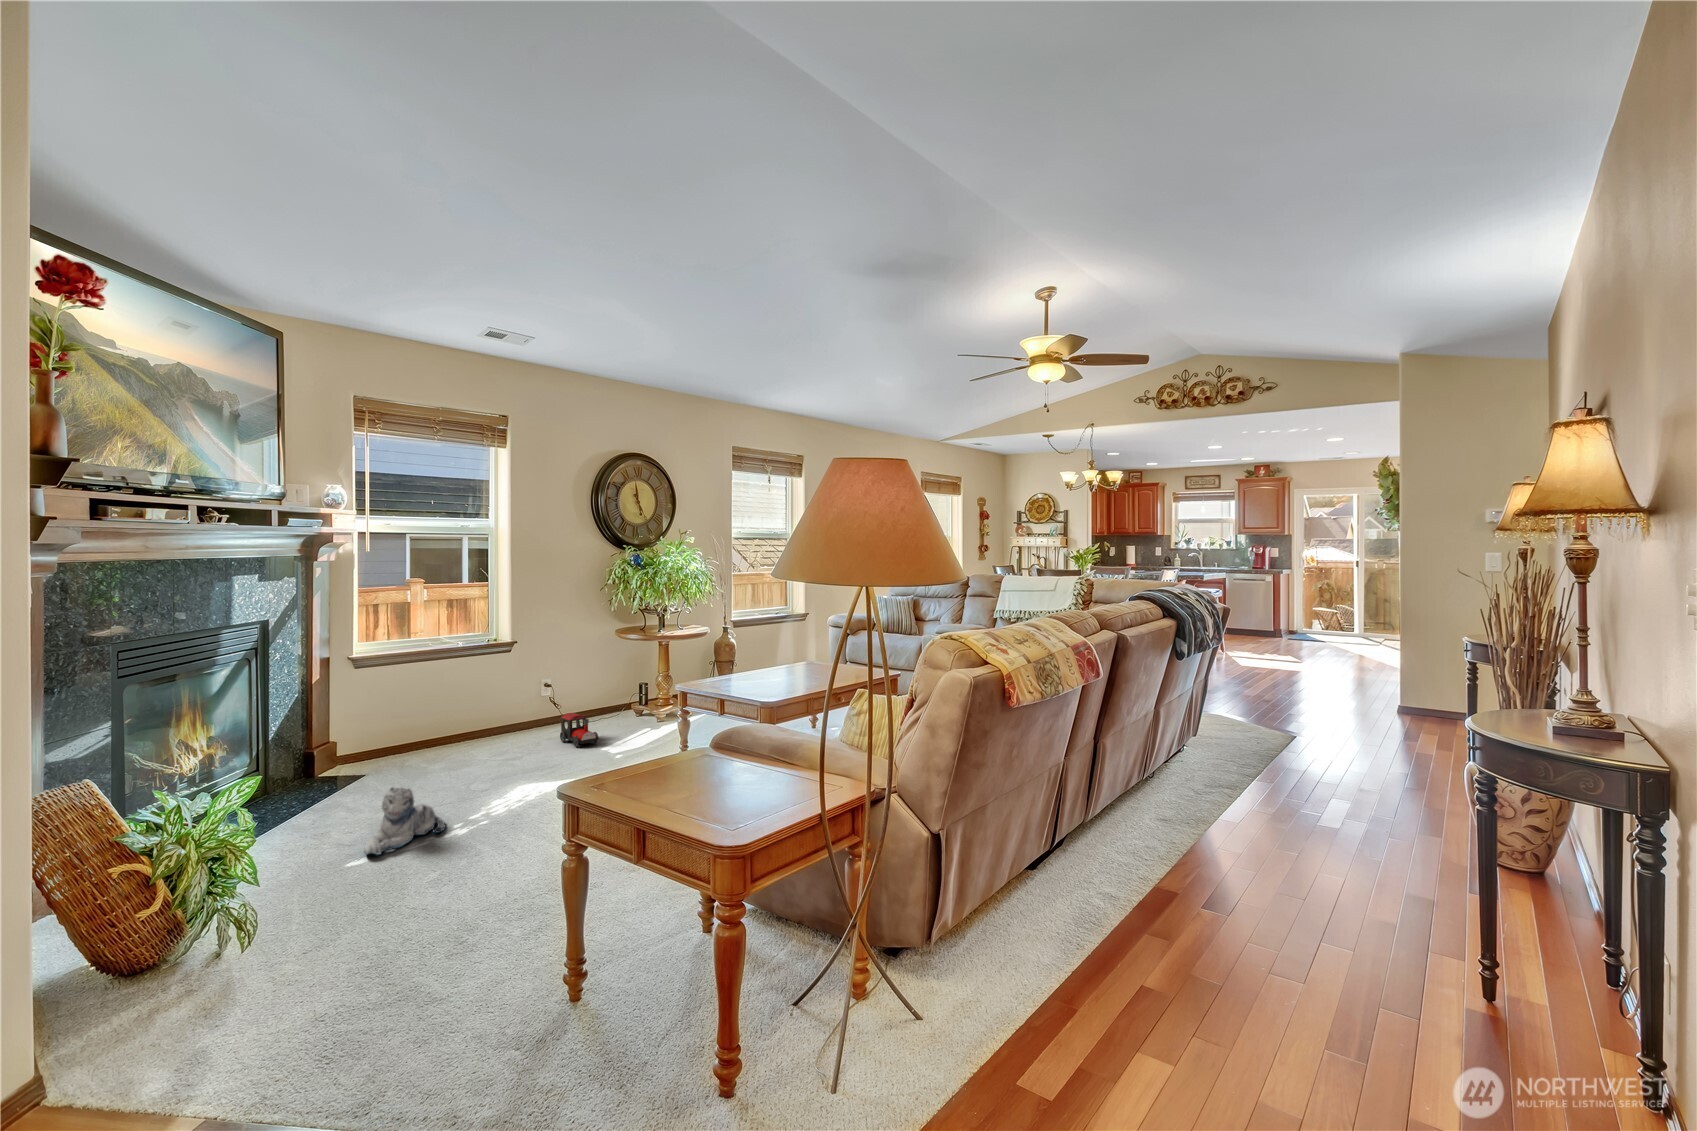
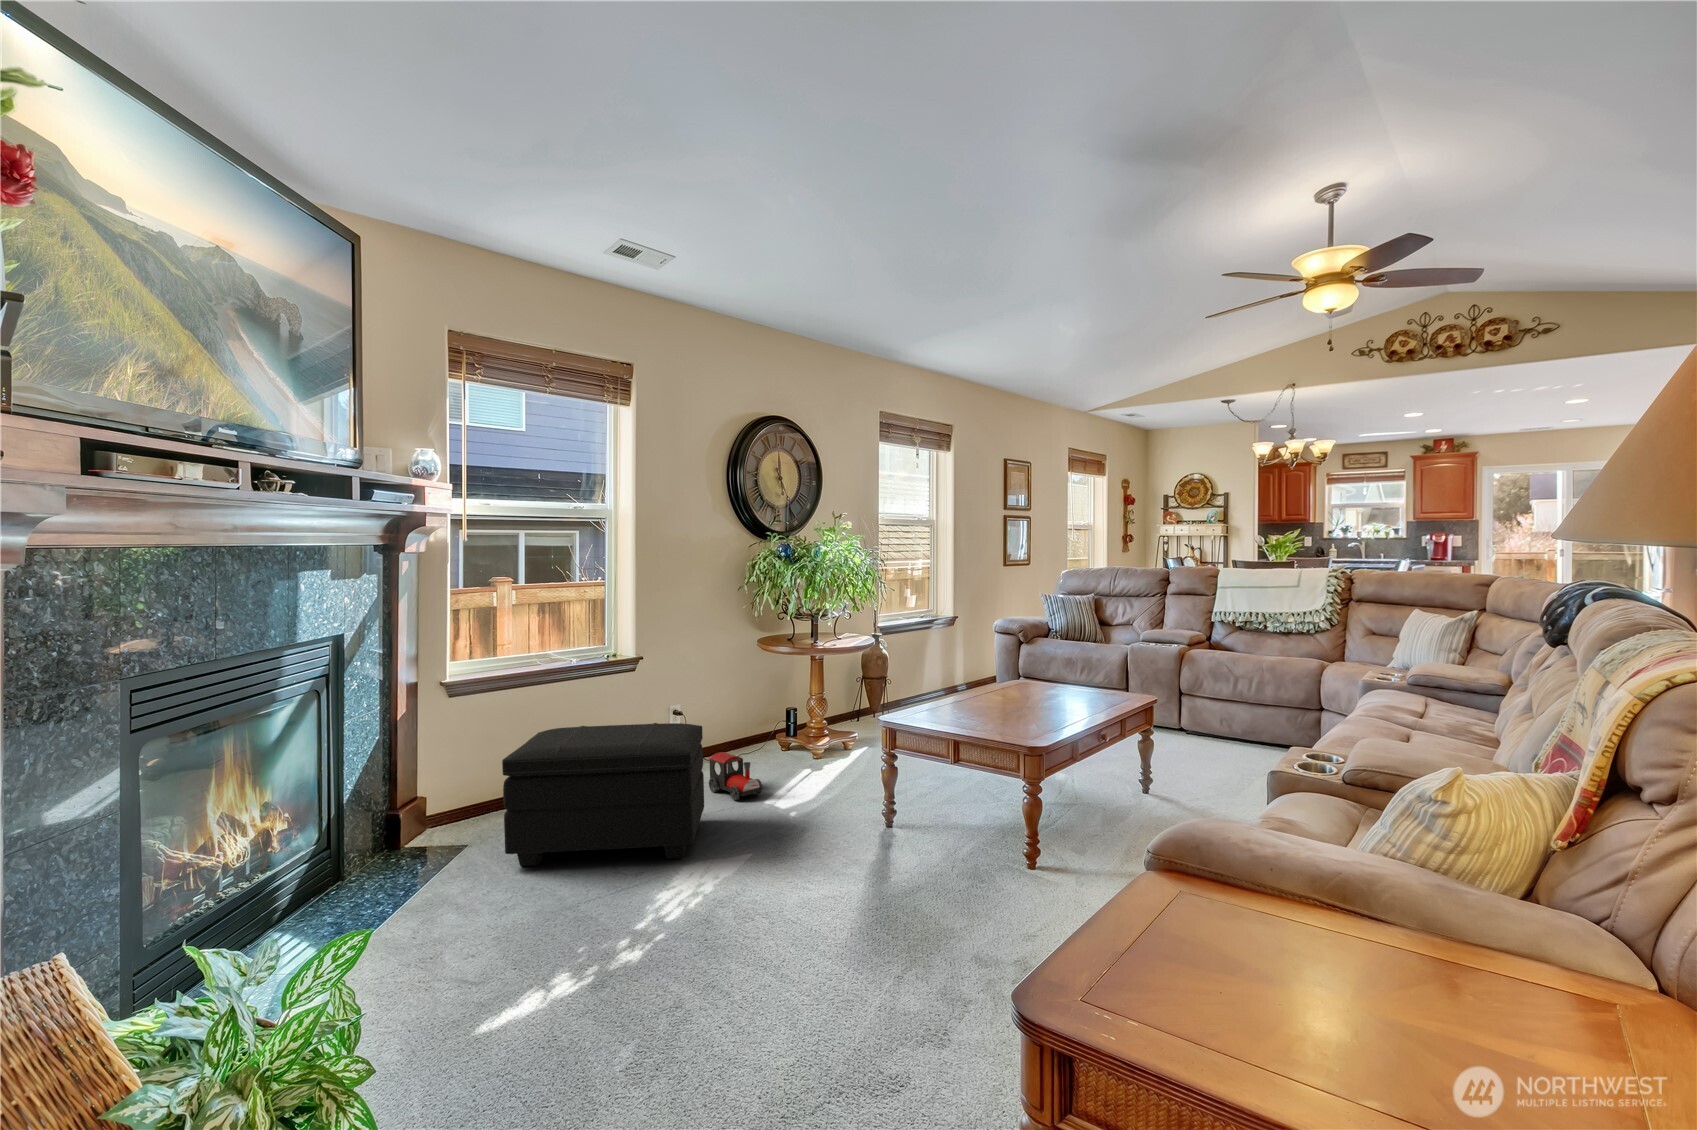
footstool: none [385,687,546,786] -> present [502,723,704,866]
plush toy: present [364,788,445,855] -> none [508,892,614,1009]

